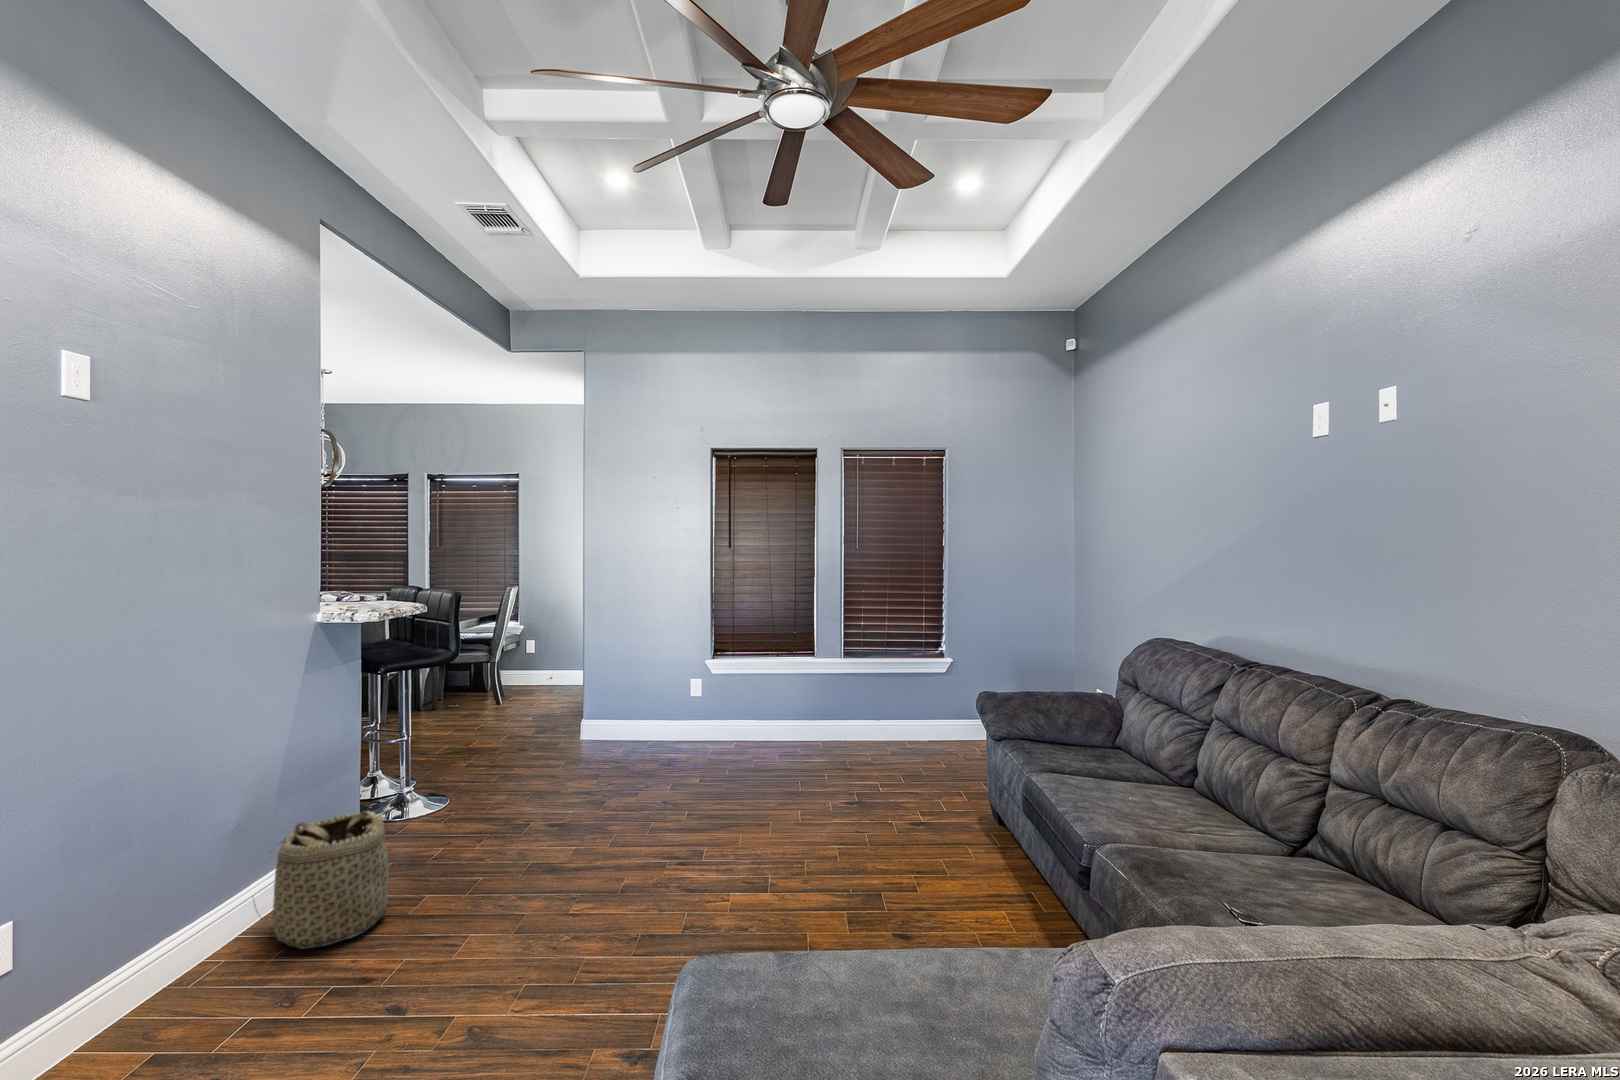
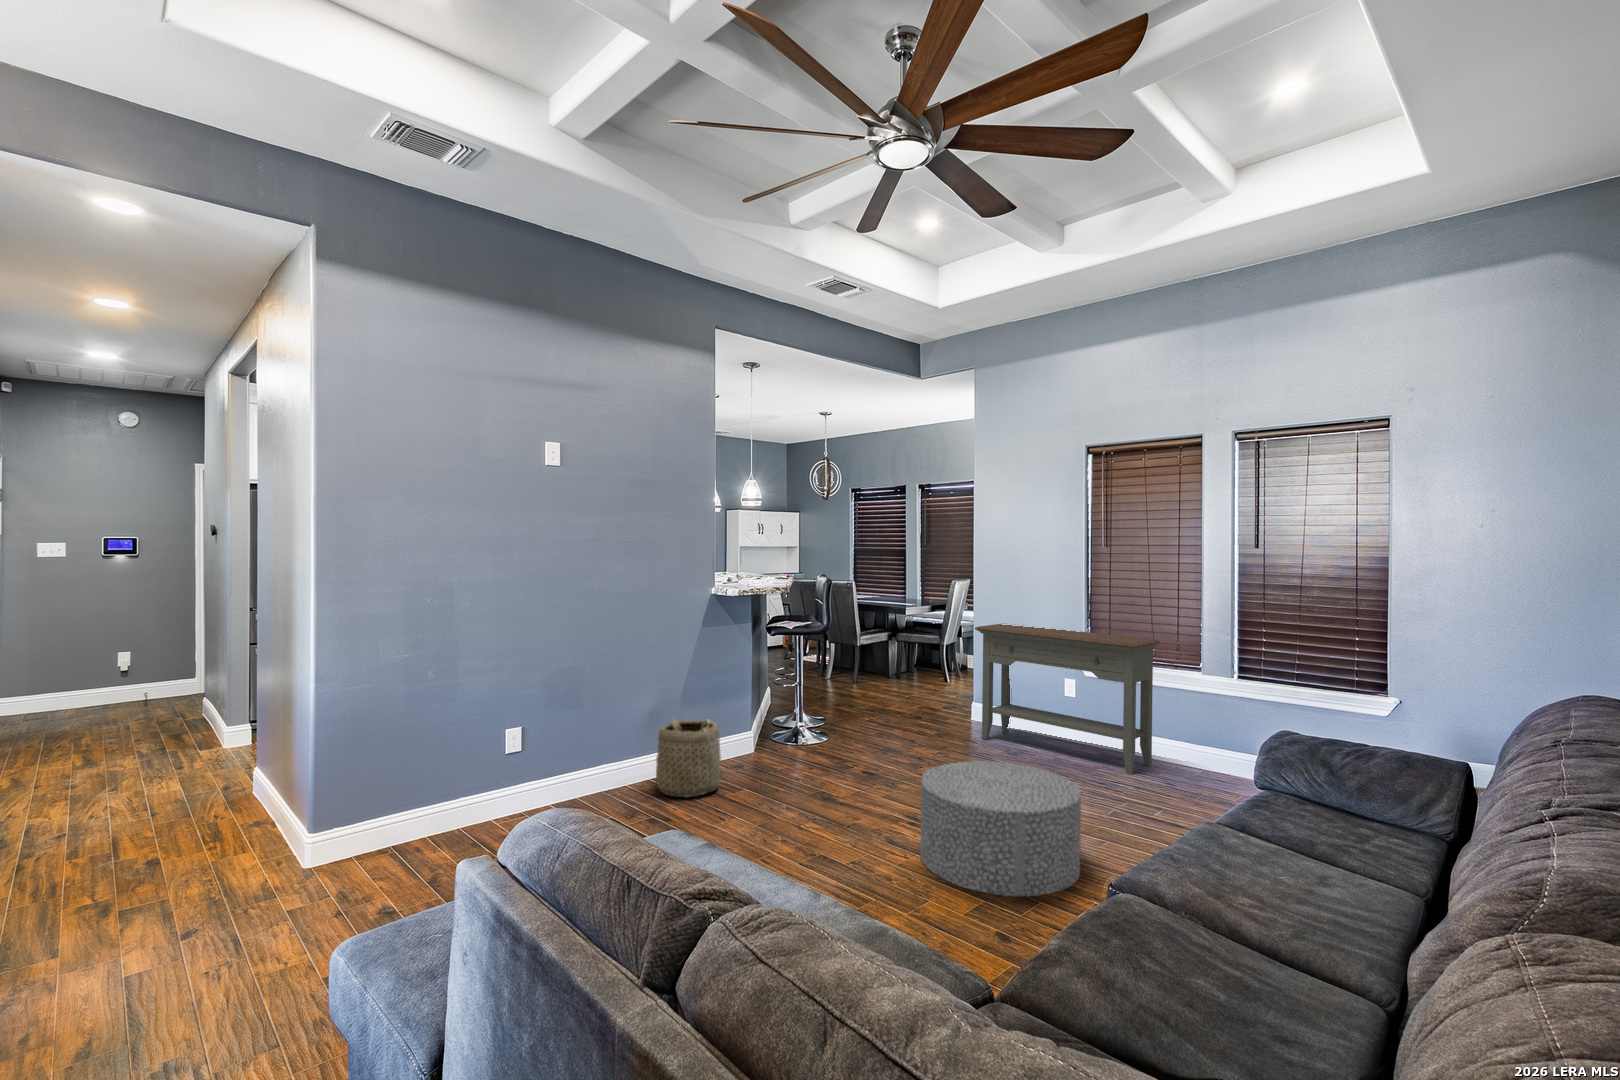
console table: none [609,628,786,754] -> present [975,624,1160,774]
ottoman: none [717,766,876,906] -> present [920,761,1081,896]

